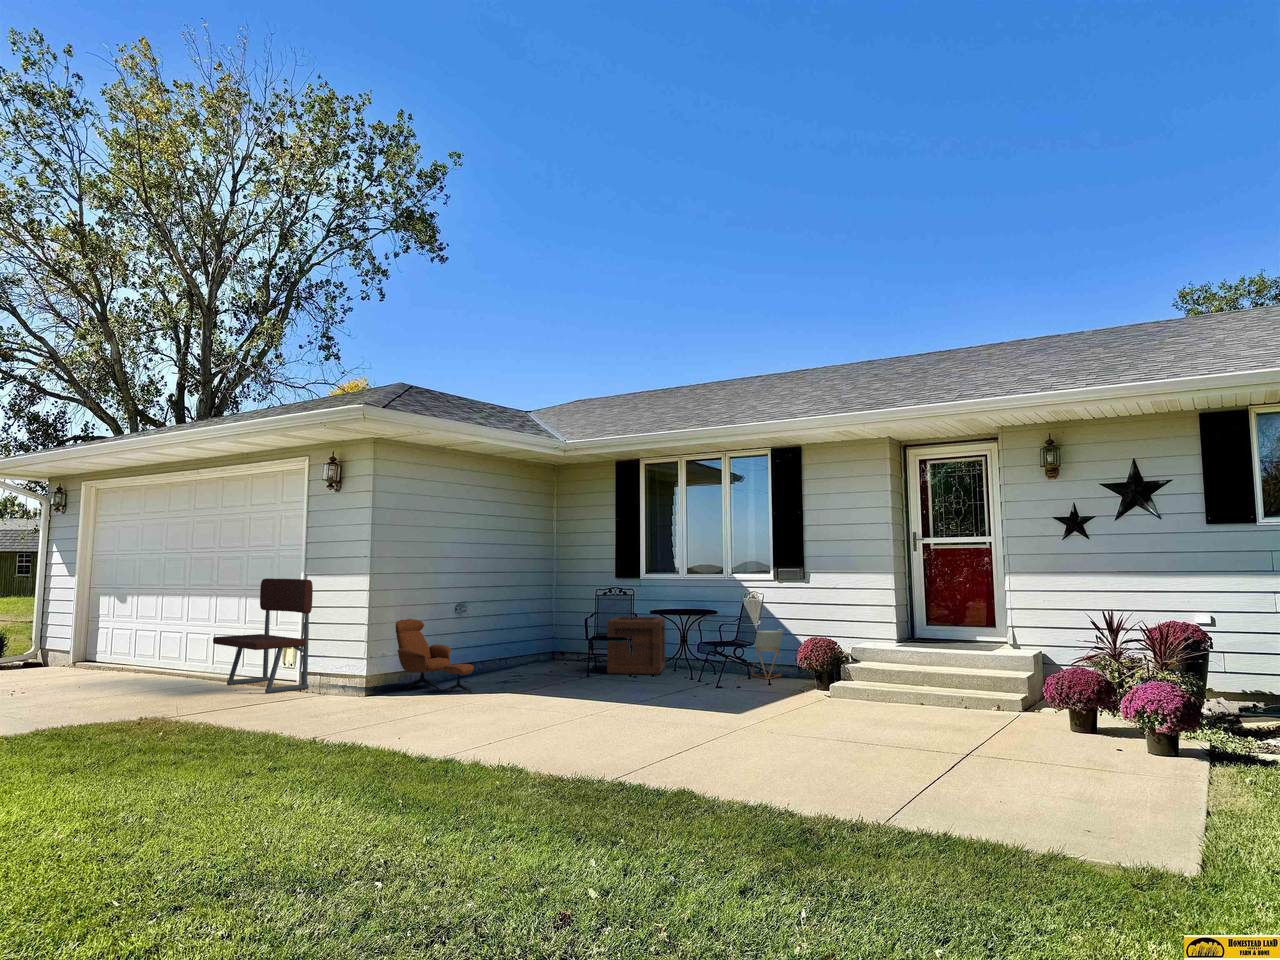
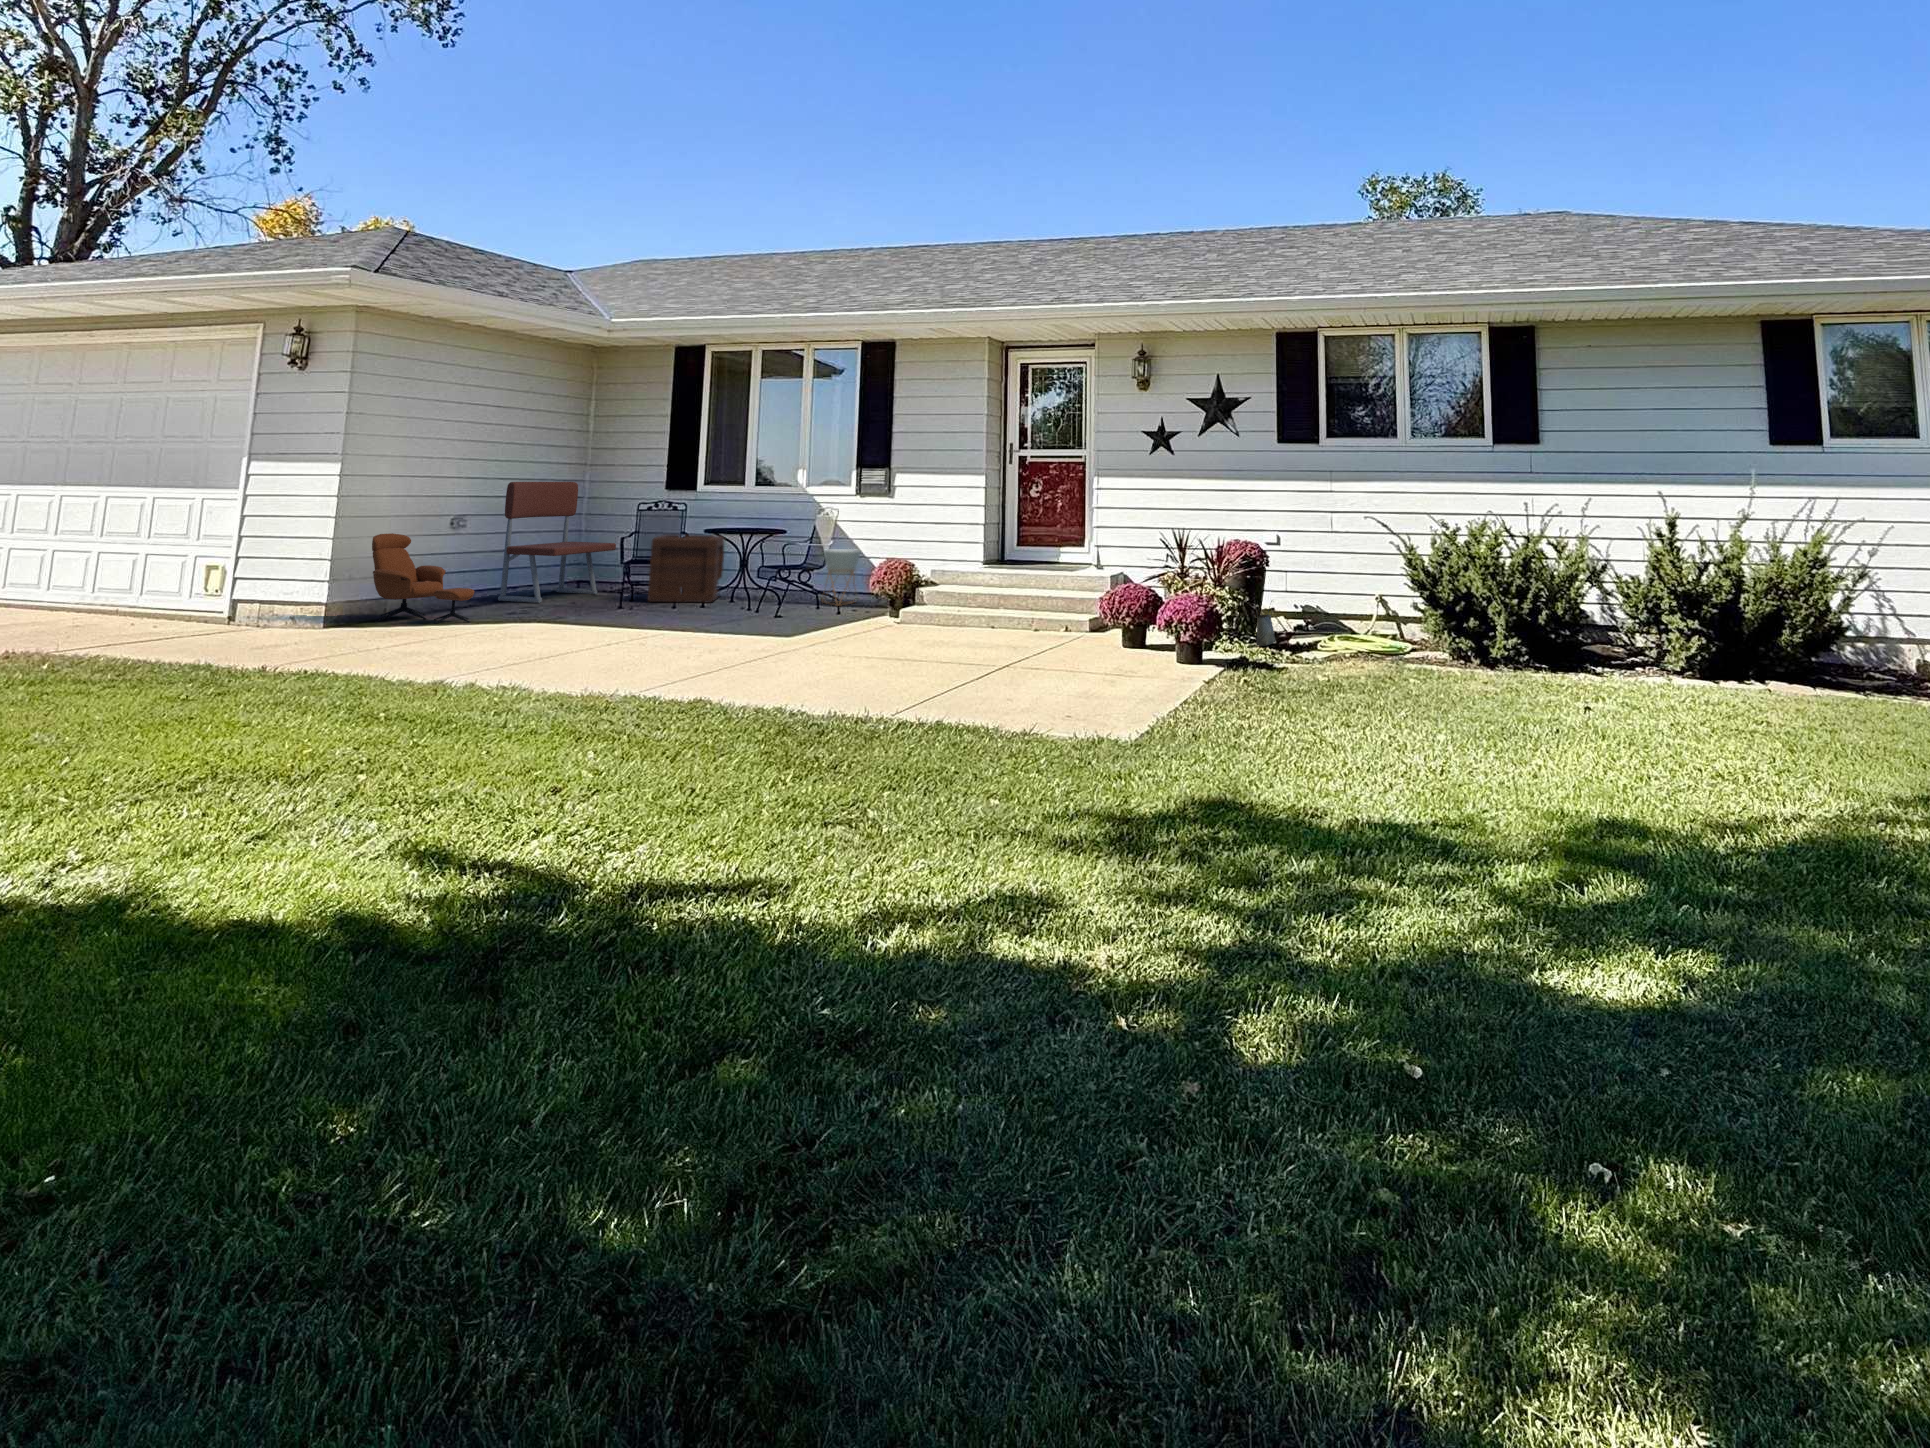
bench: present [213,579,313,693] -> present [498,482,616,603]
woven basket: none [1220,686,1246,735] -> present [1254,600,1275,646]

